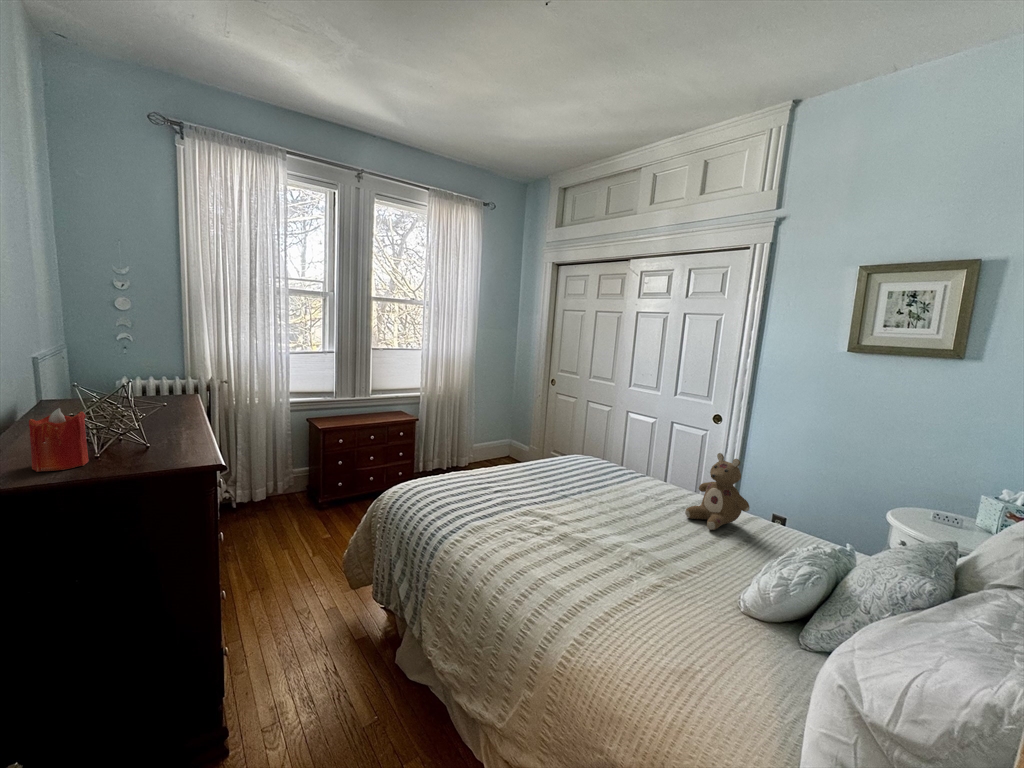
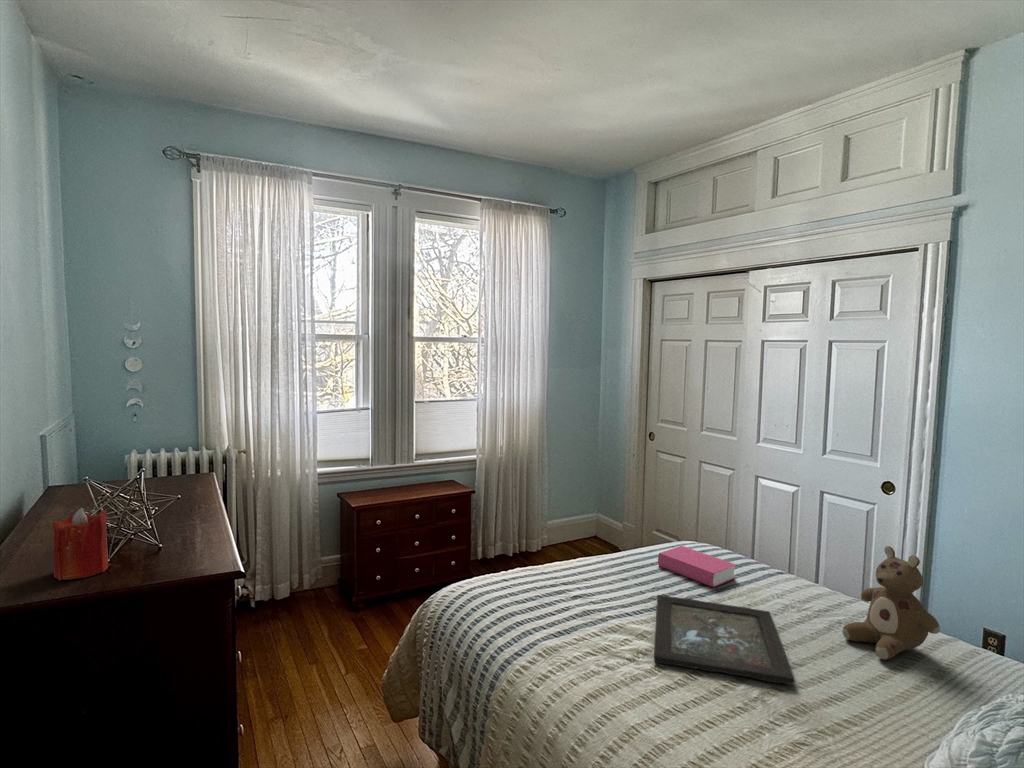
book: none [559,457,614,485] -> present [658,546,736,587]
tray: none [555,490,654,547] -> present [654,595,795,684]

